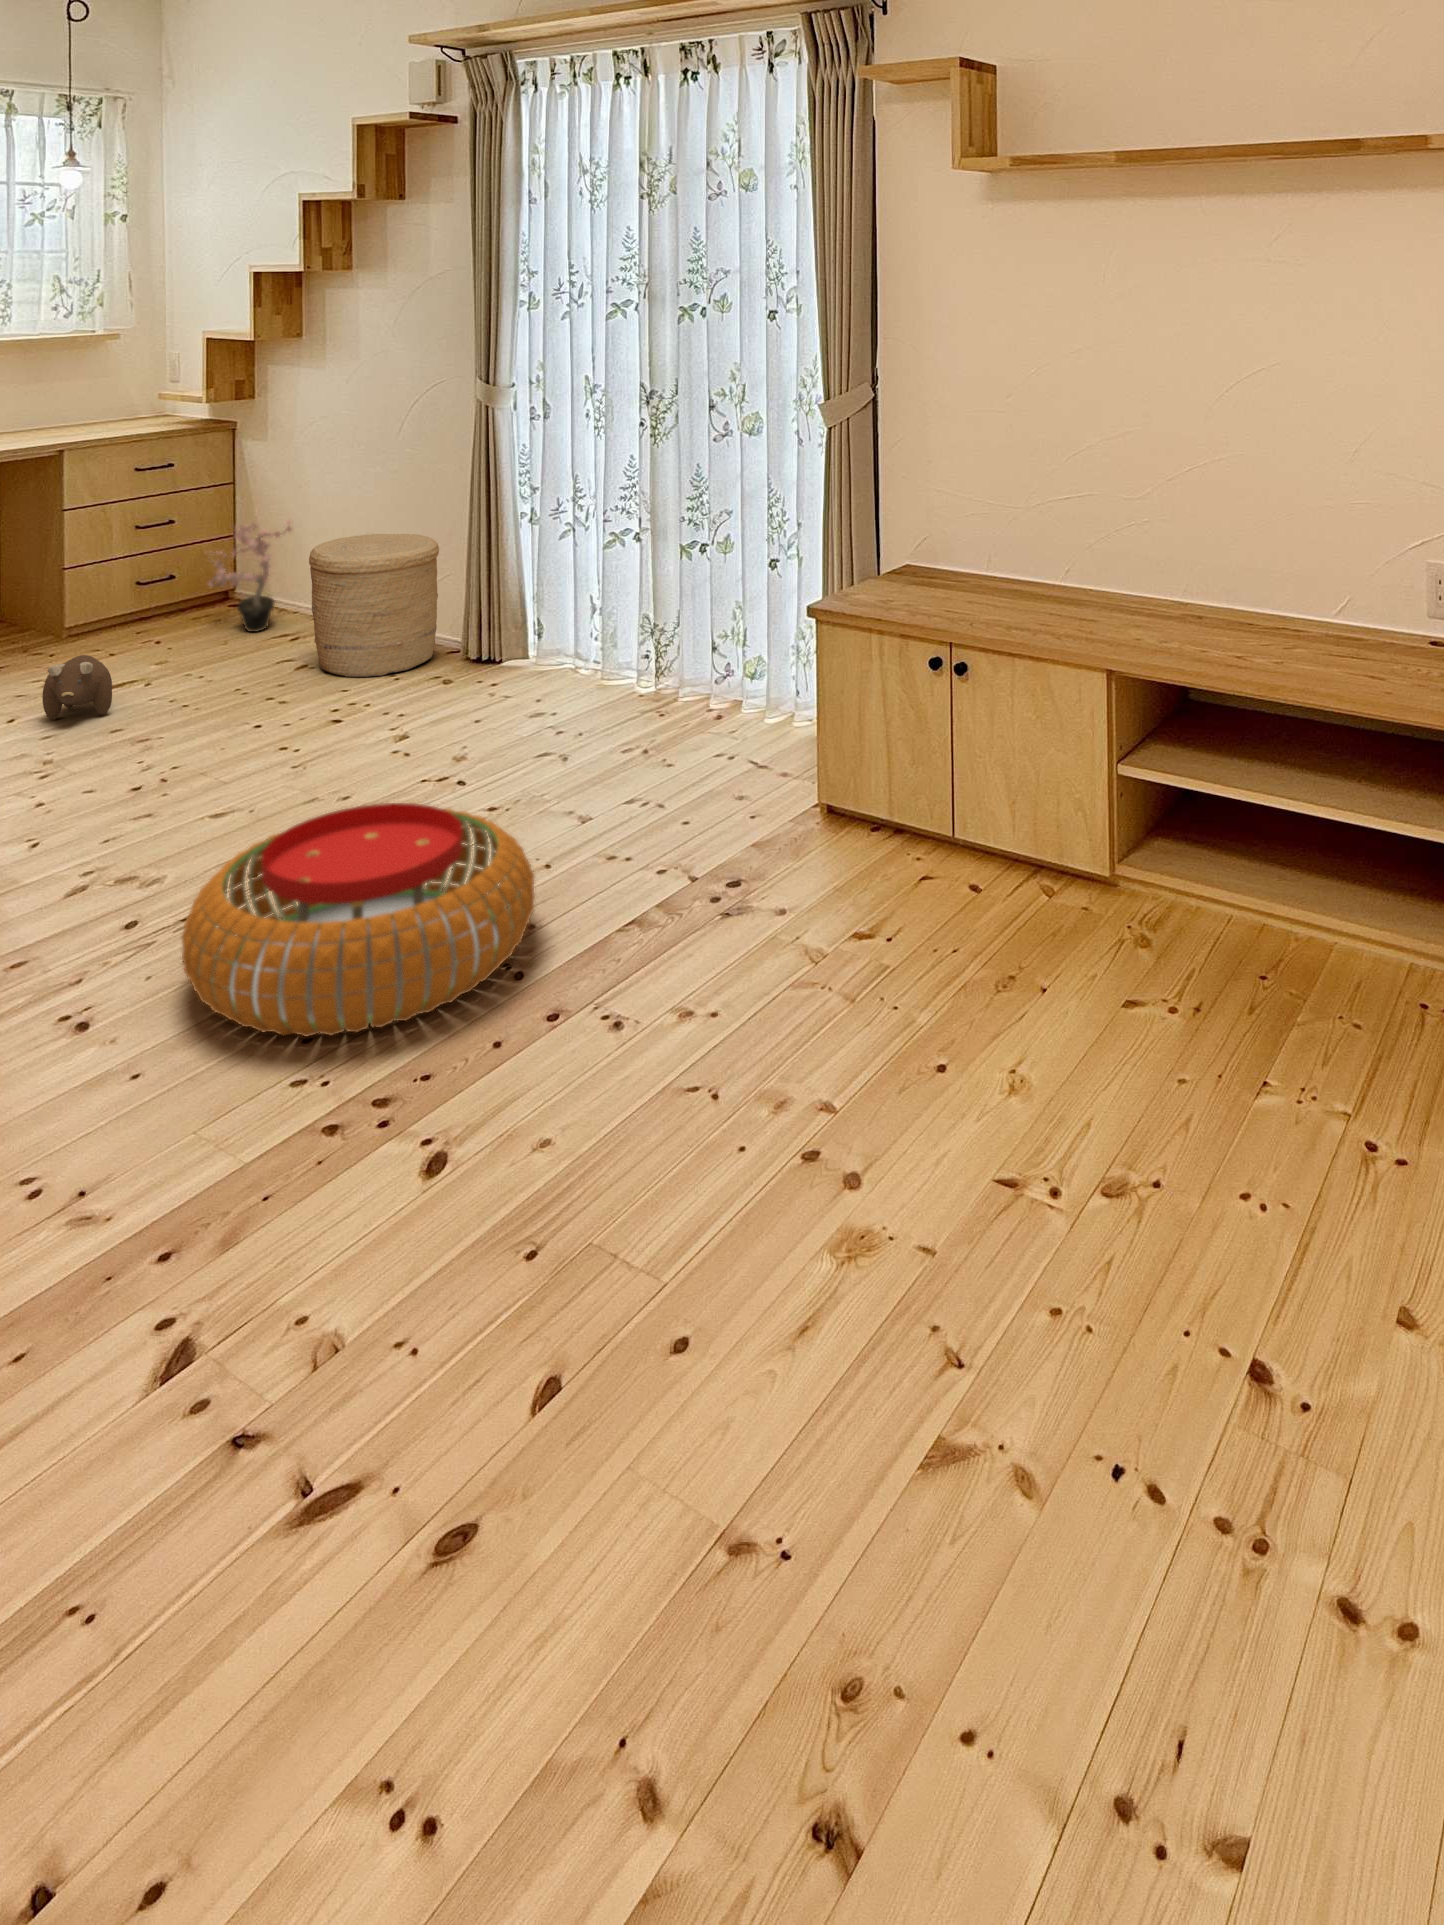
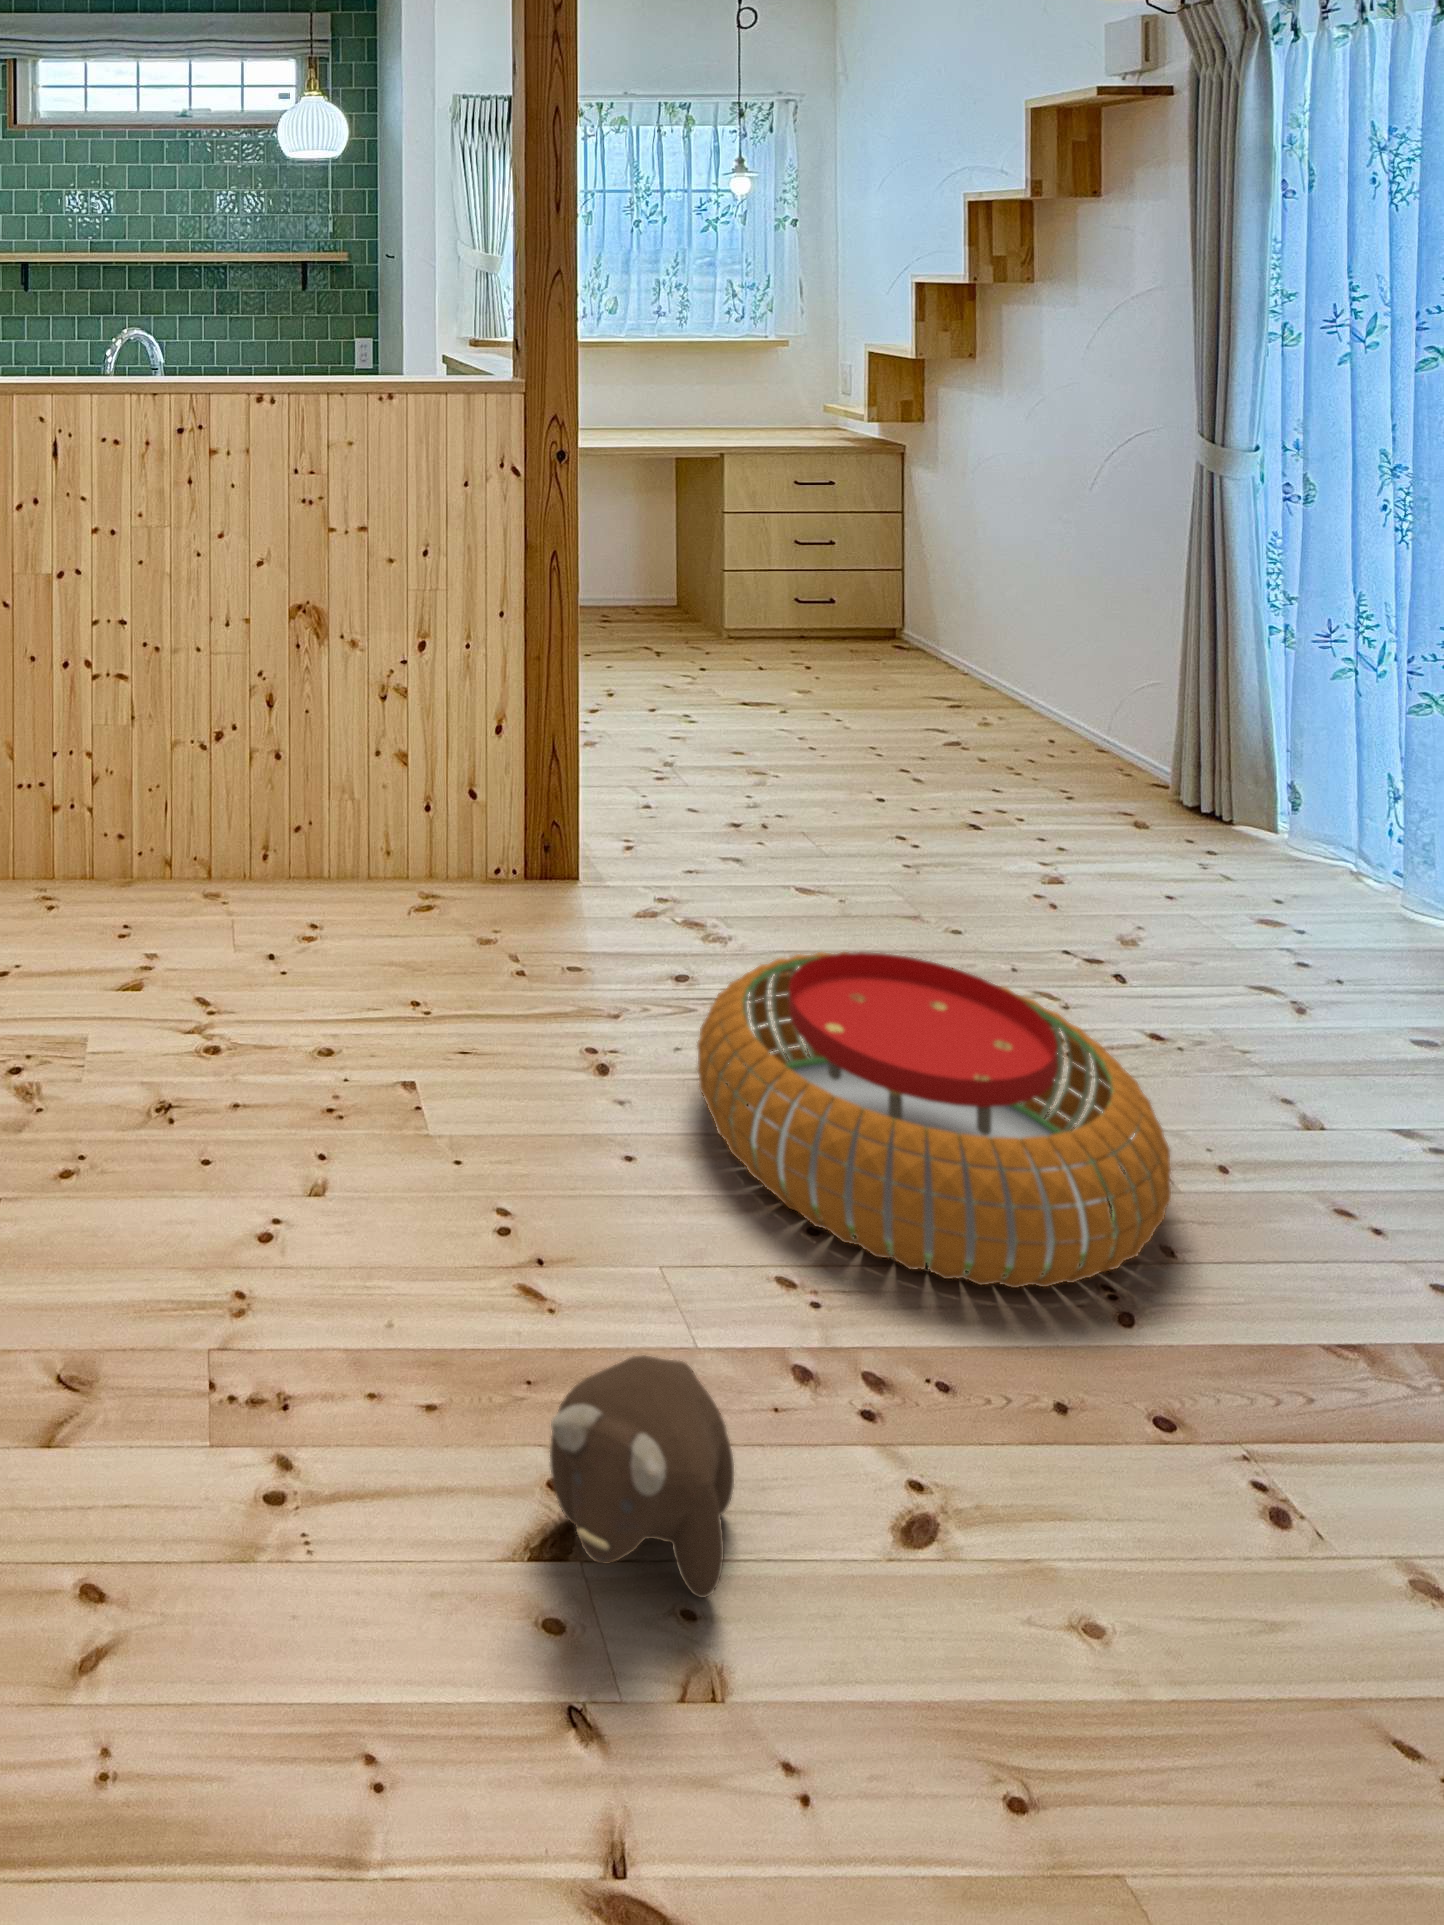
potted plant: present [208,521,291,632] -> none [859,554,965,688]
woven basket: present [309,534,439,677] -> none [964,603,1141,788]
plush toy: present [42,655,112,720] -> present [550,1355,734,1598]

